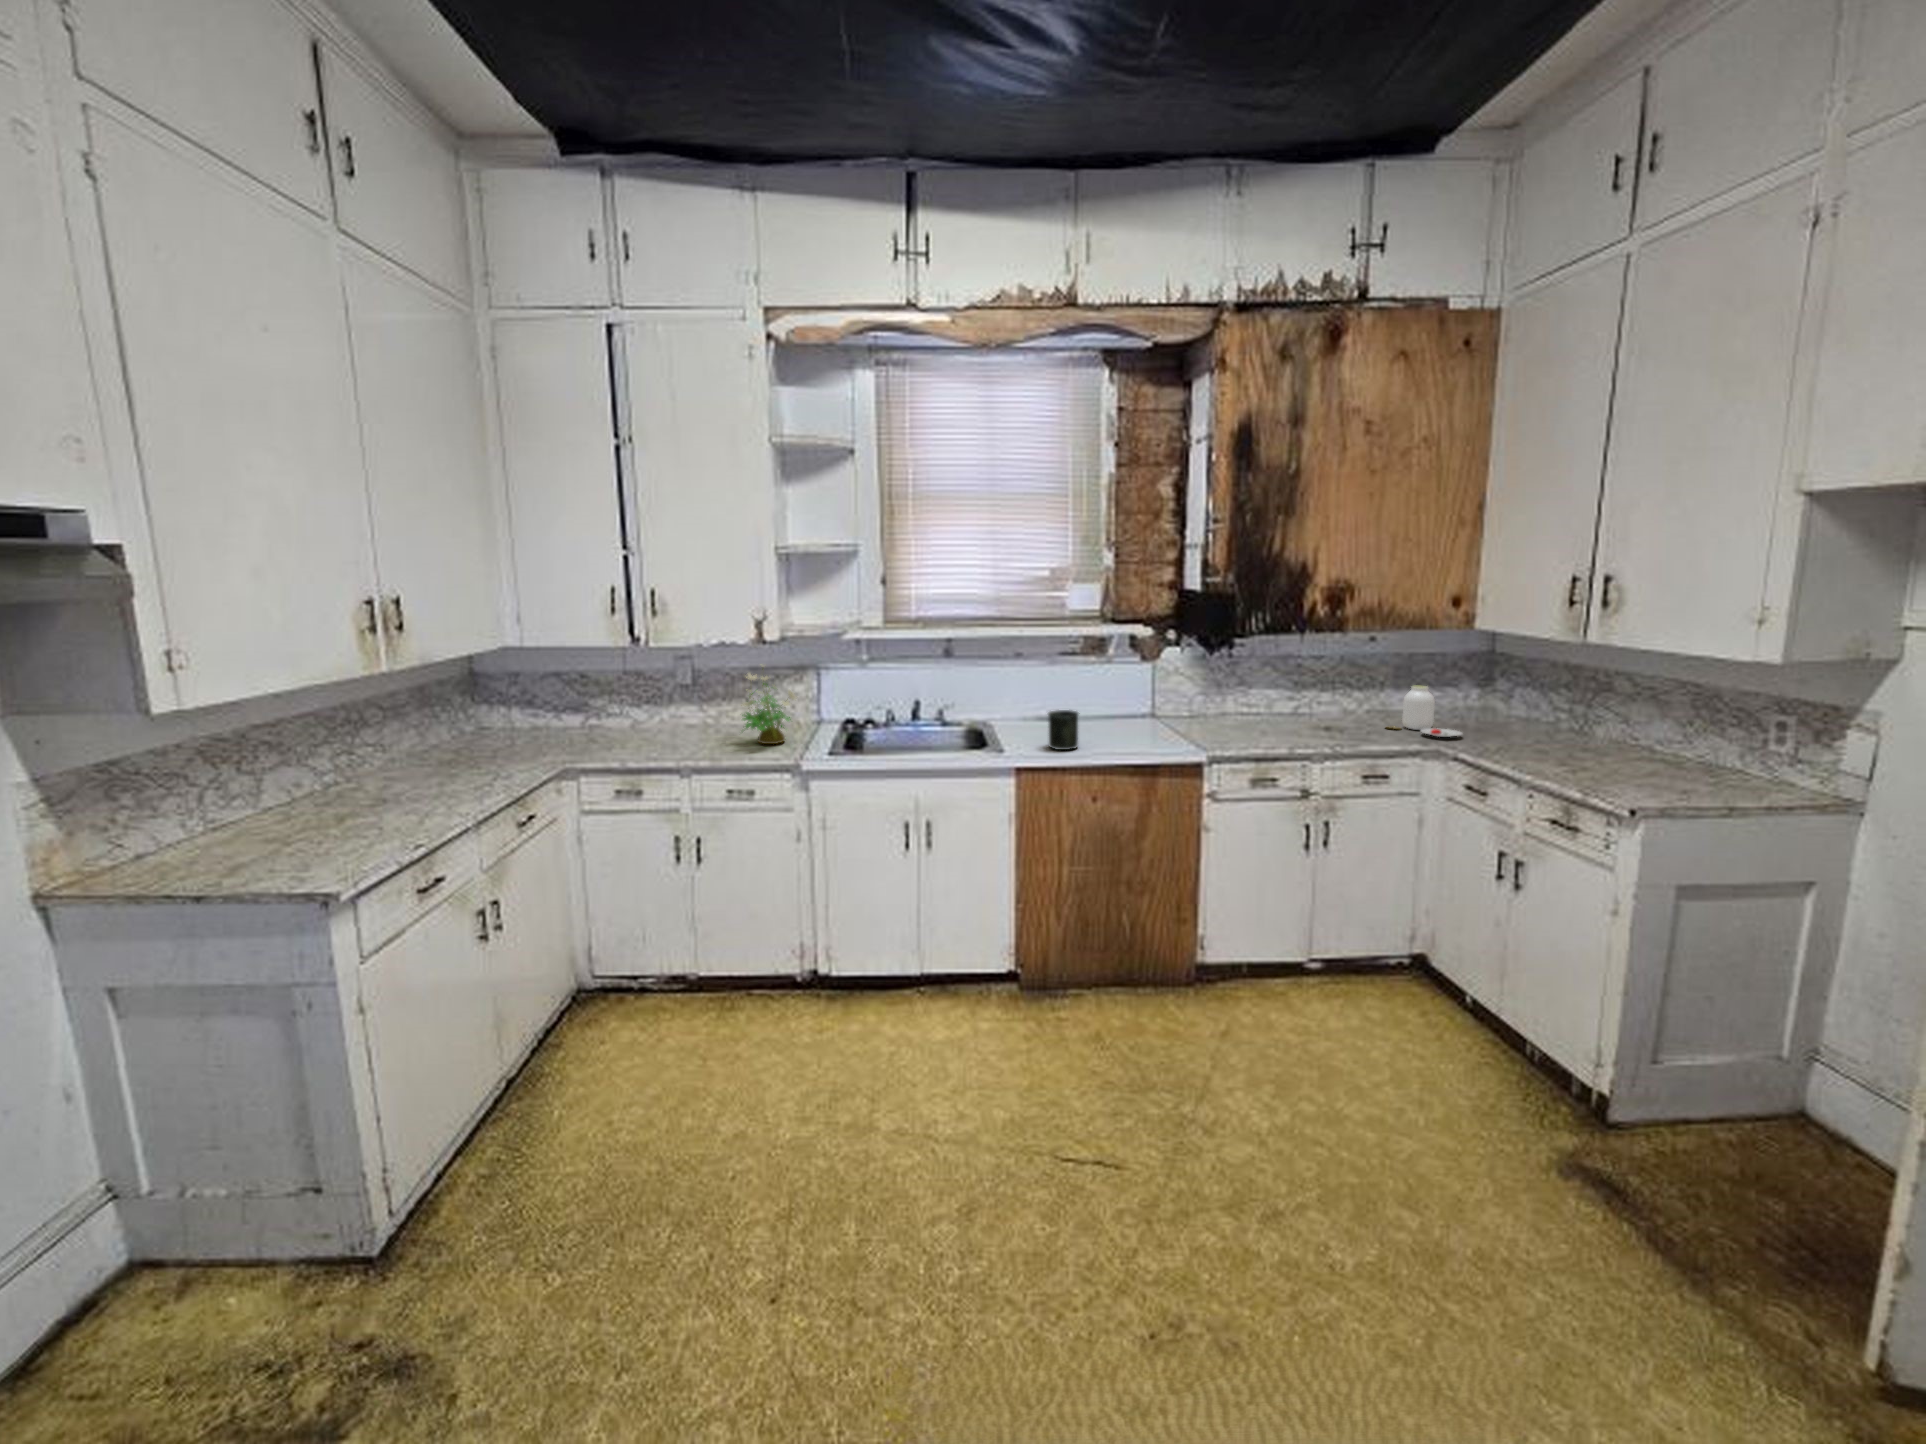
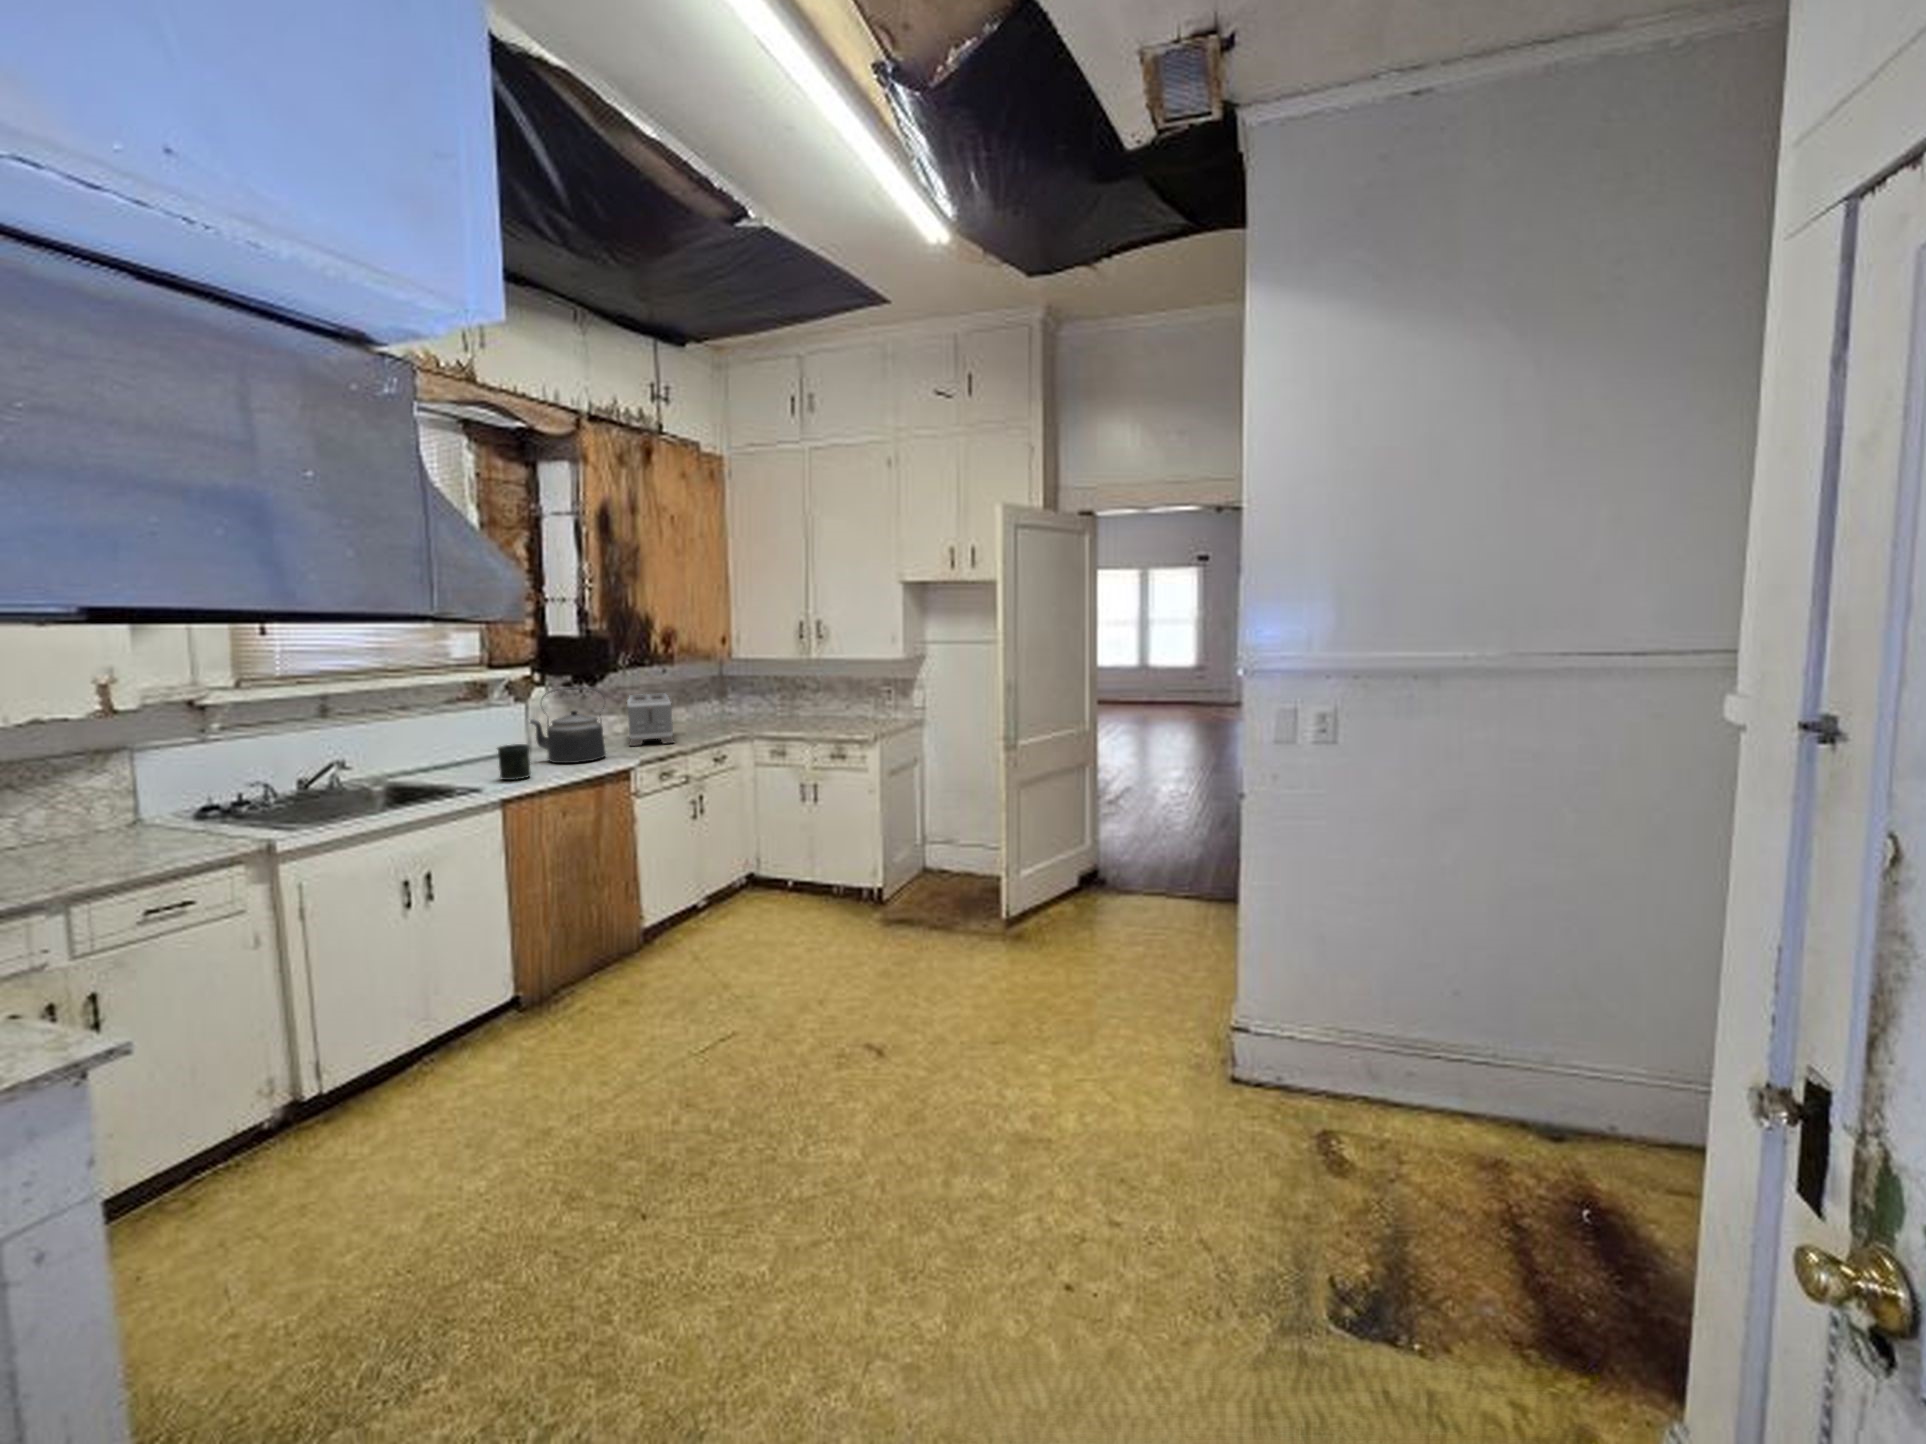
kettle: none [1120,653,1196,744] -> present [530,687,606,763]
toaster: none [1245,668,1335,741] -> present [627,693,674,746]
potted plant: present [741,669,795,744] -> none [49,741,188,848]
jar: present [1389,685,1462,737] -> none [699,697,750,729]

